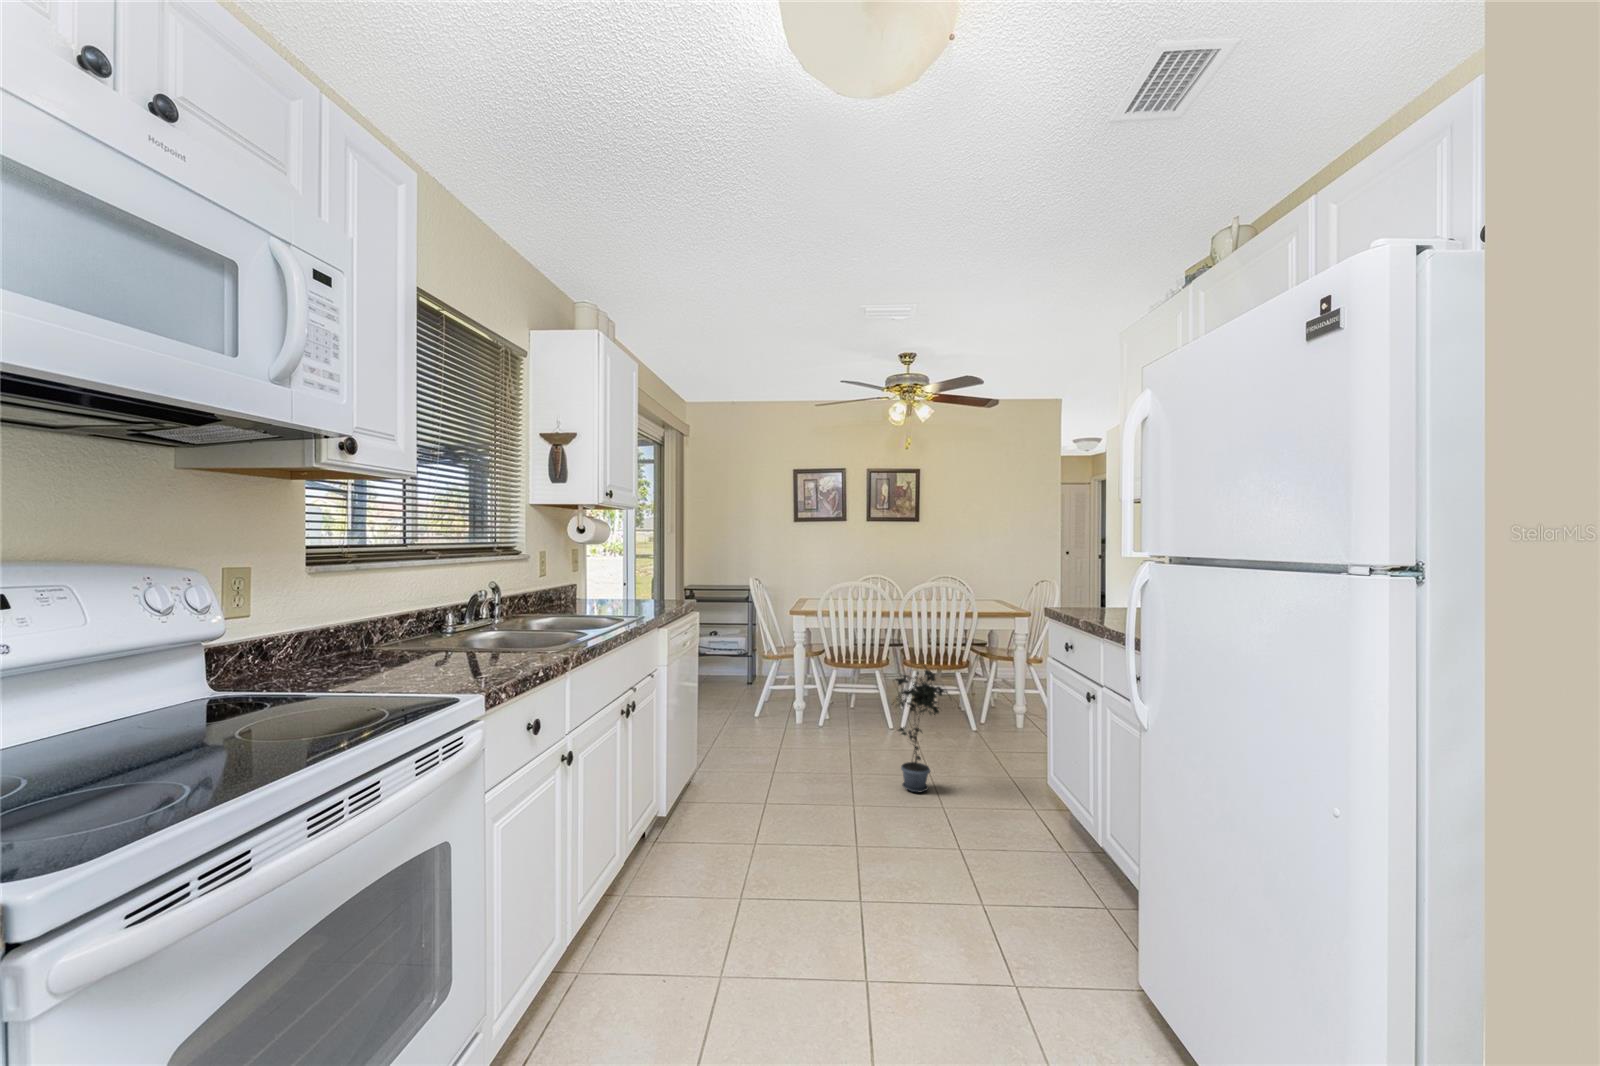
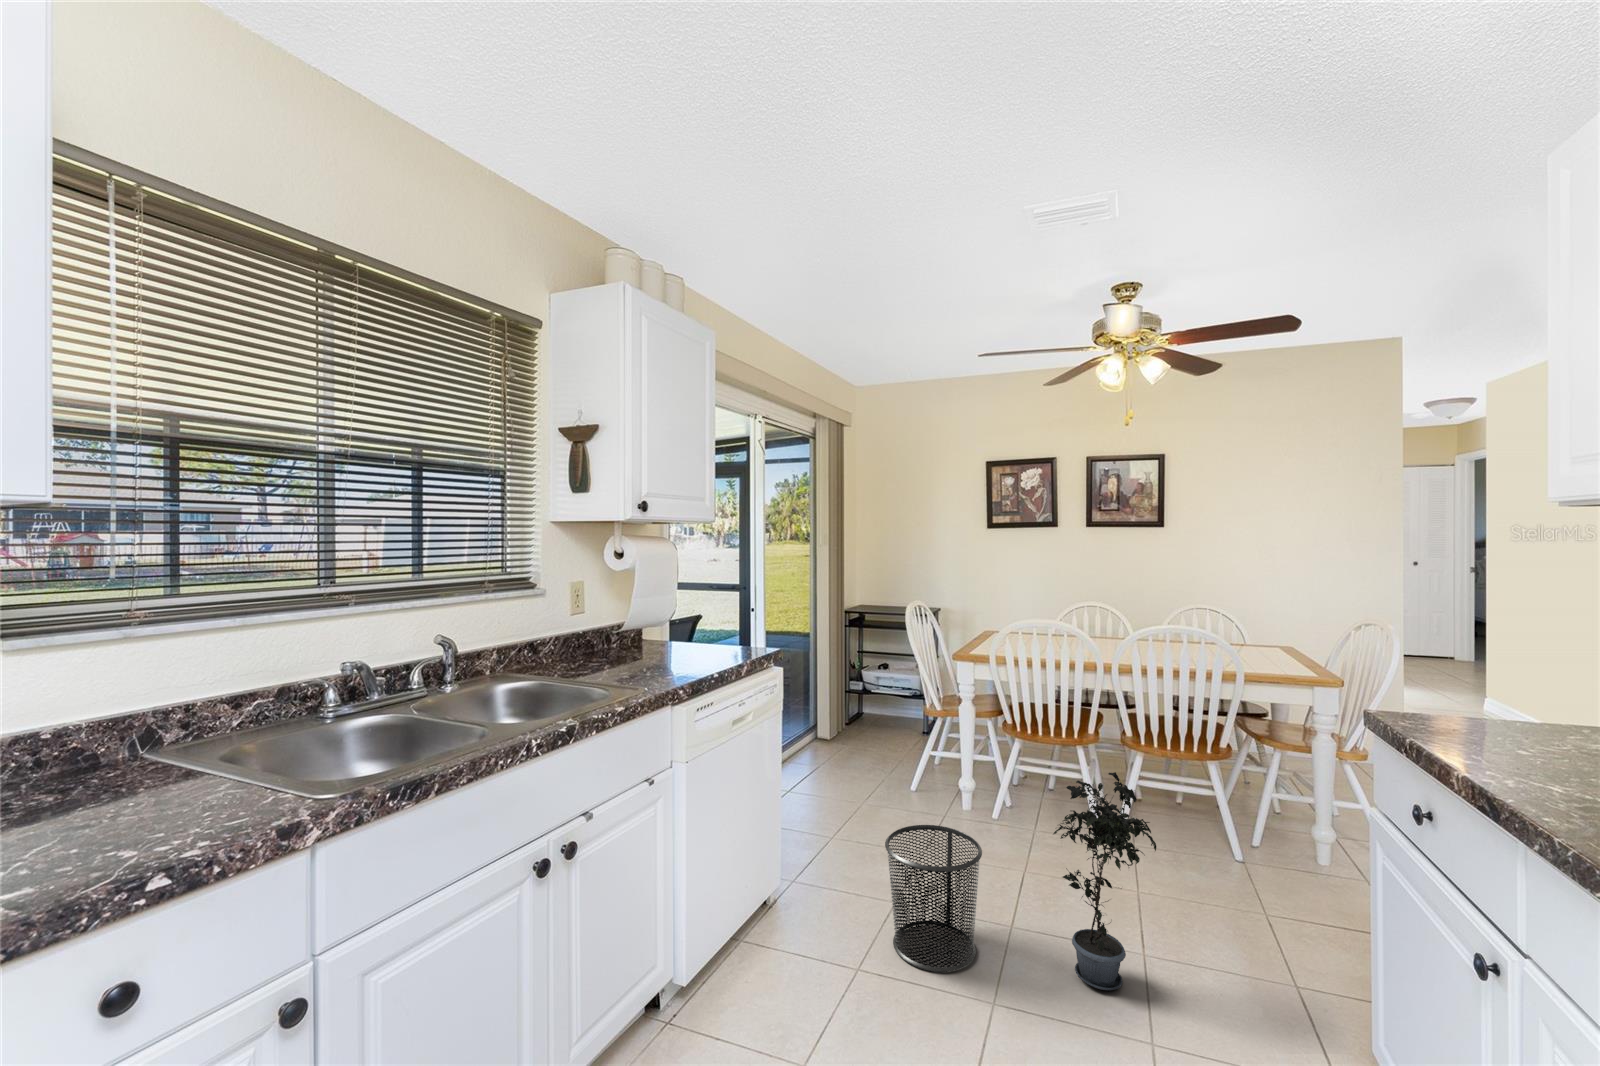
waste bin: none [787,715,849,800] -> present [885,825,982,972]

